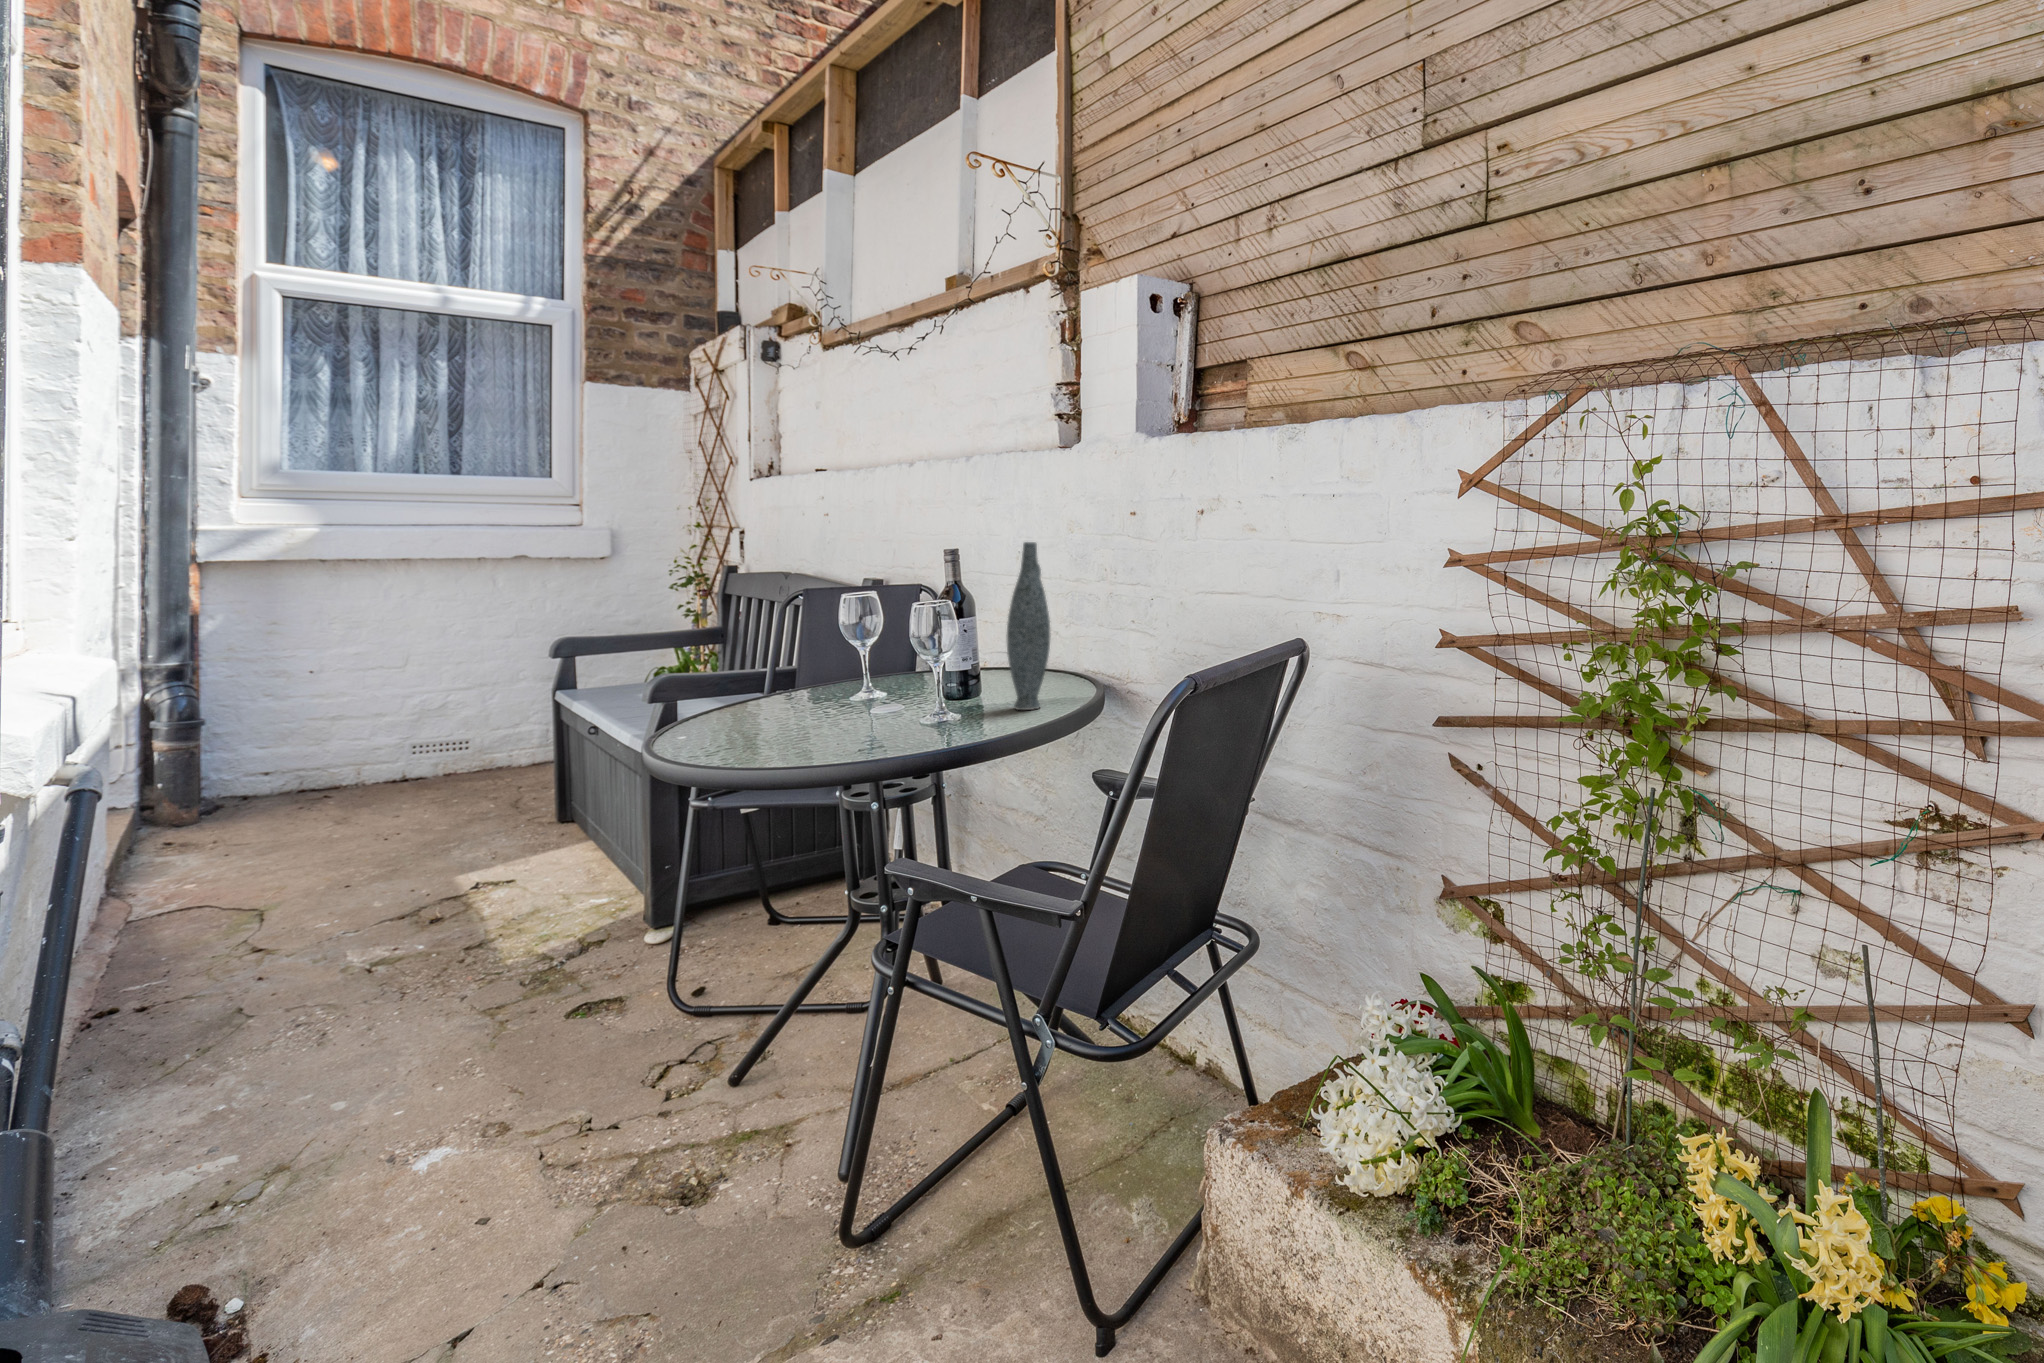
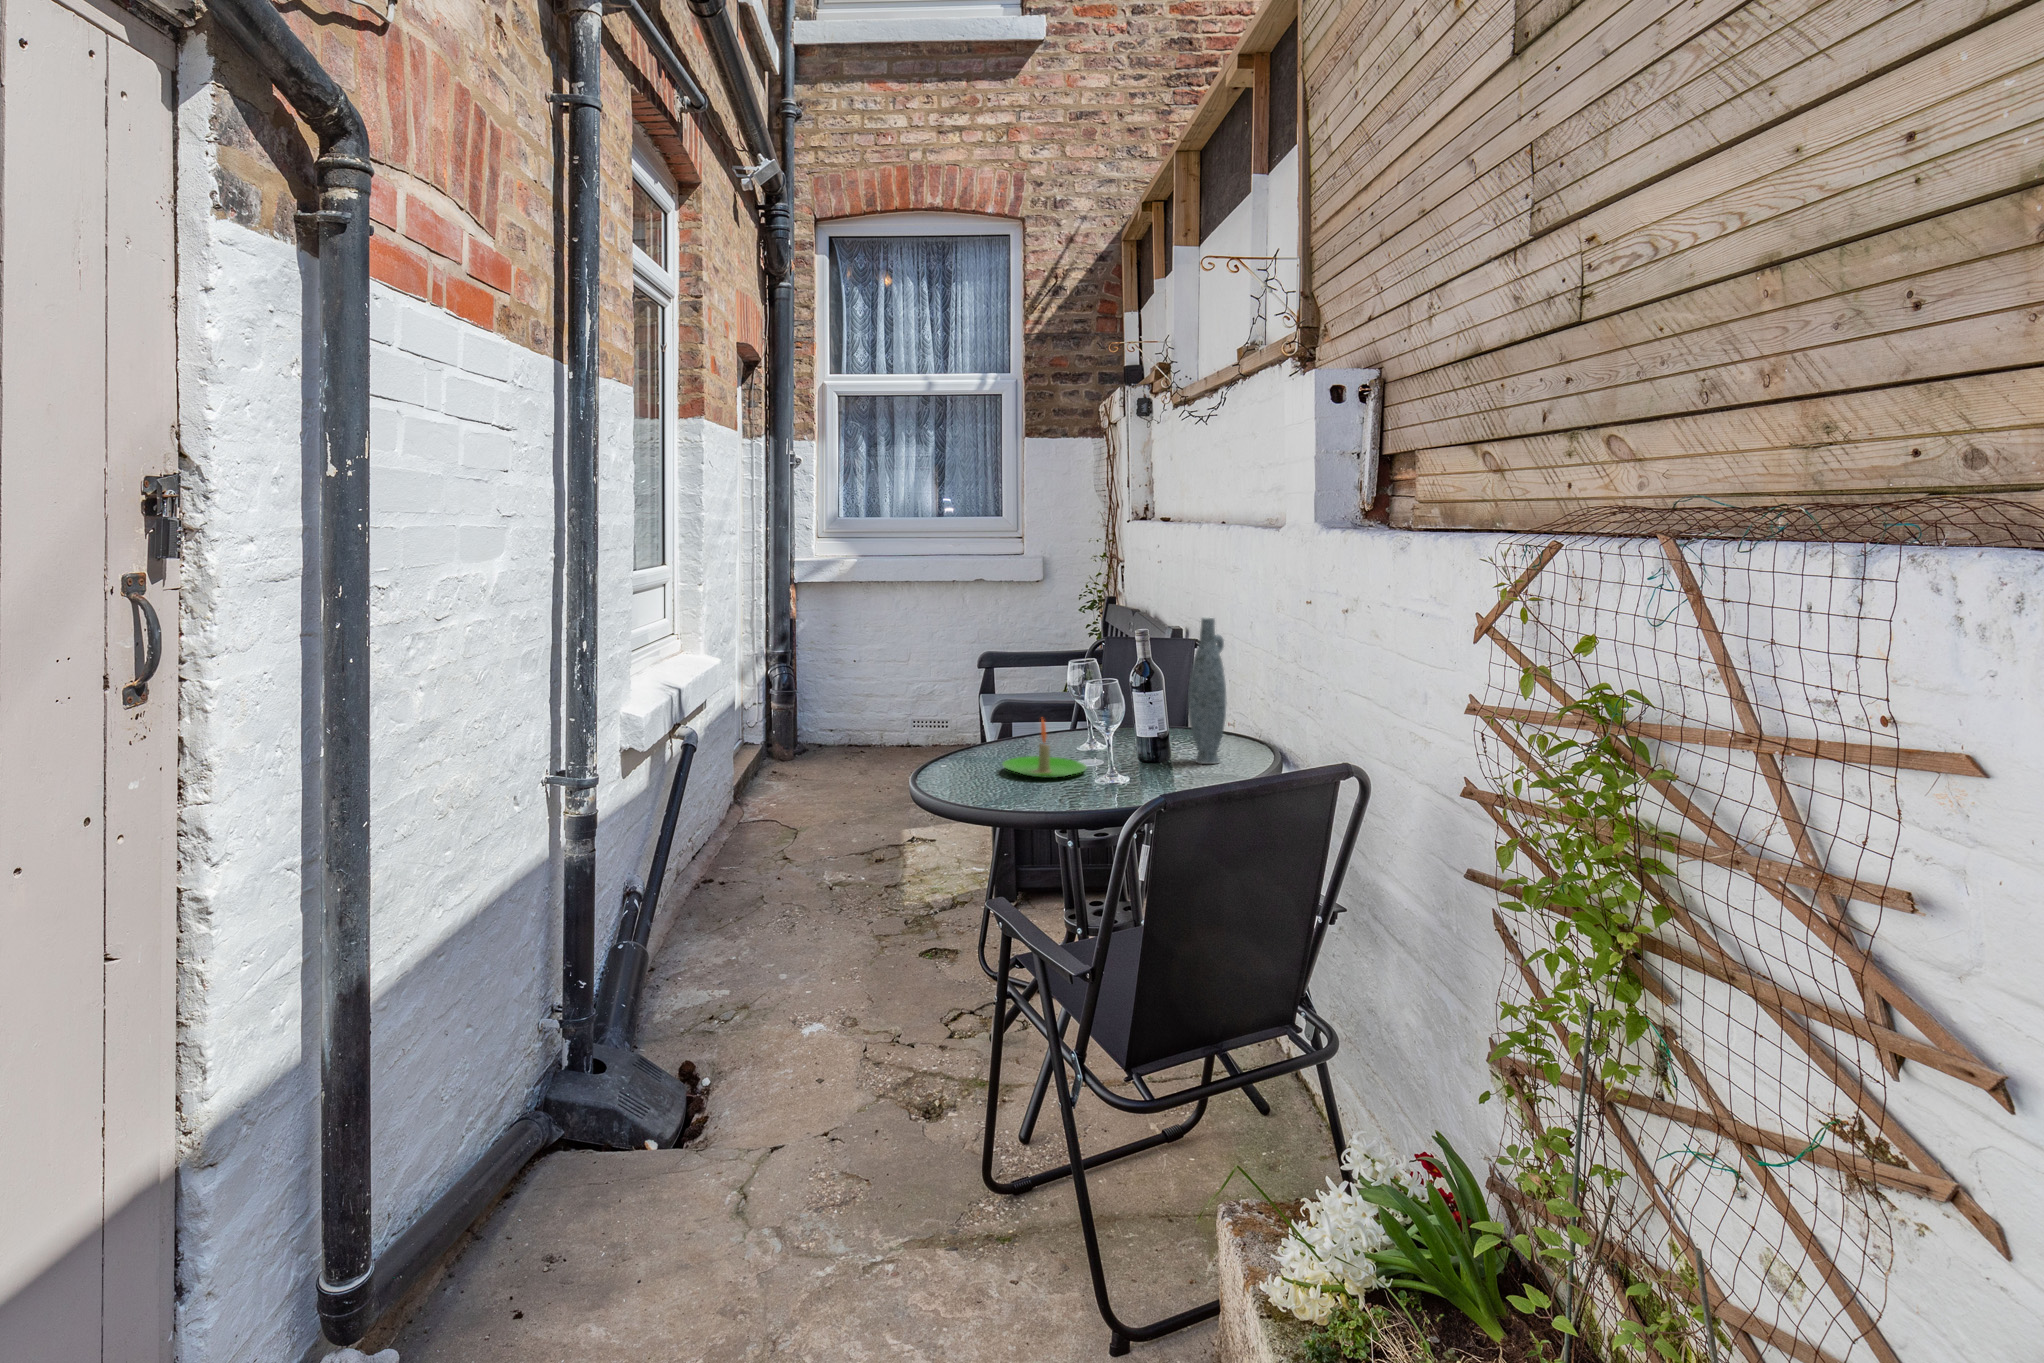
candle: none [798,670,912,747] -> present [1002,719,1087,778]

